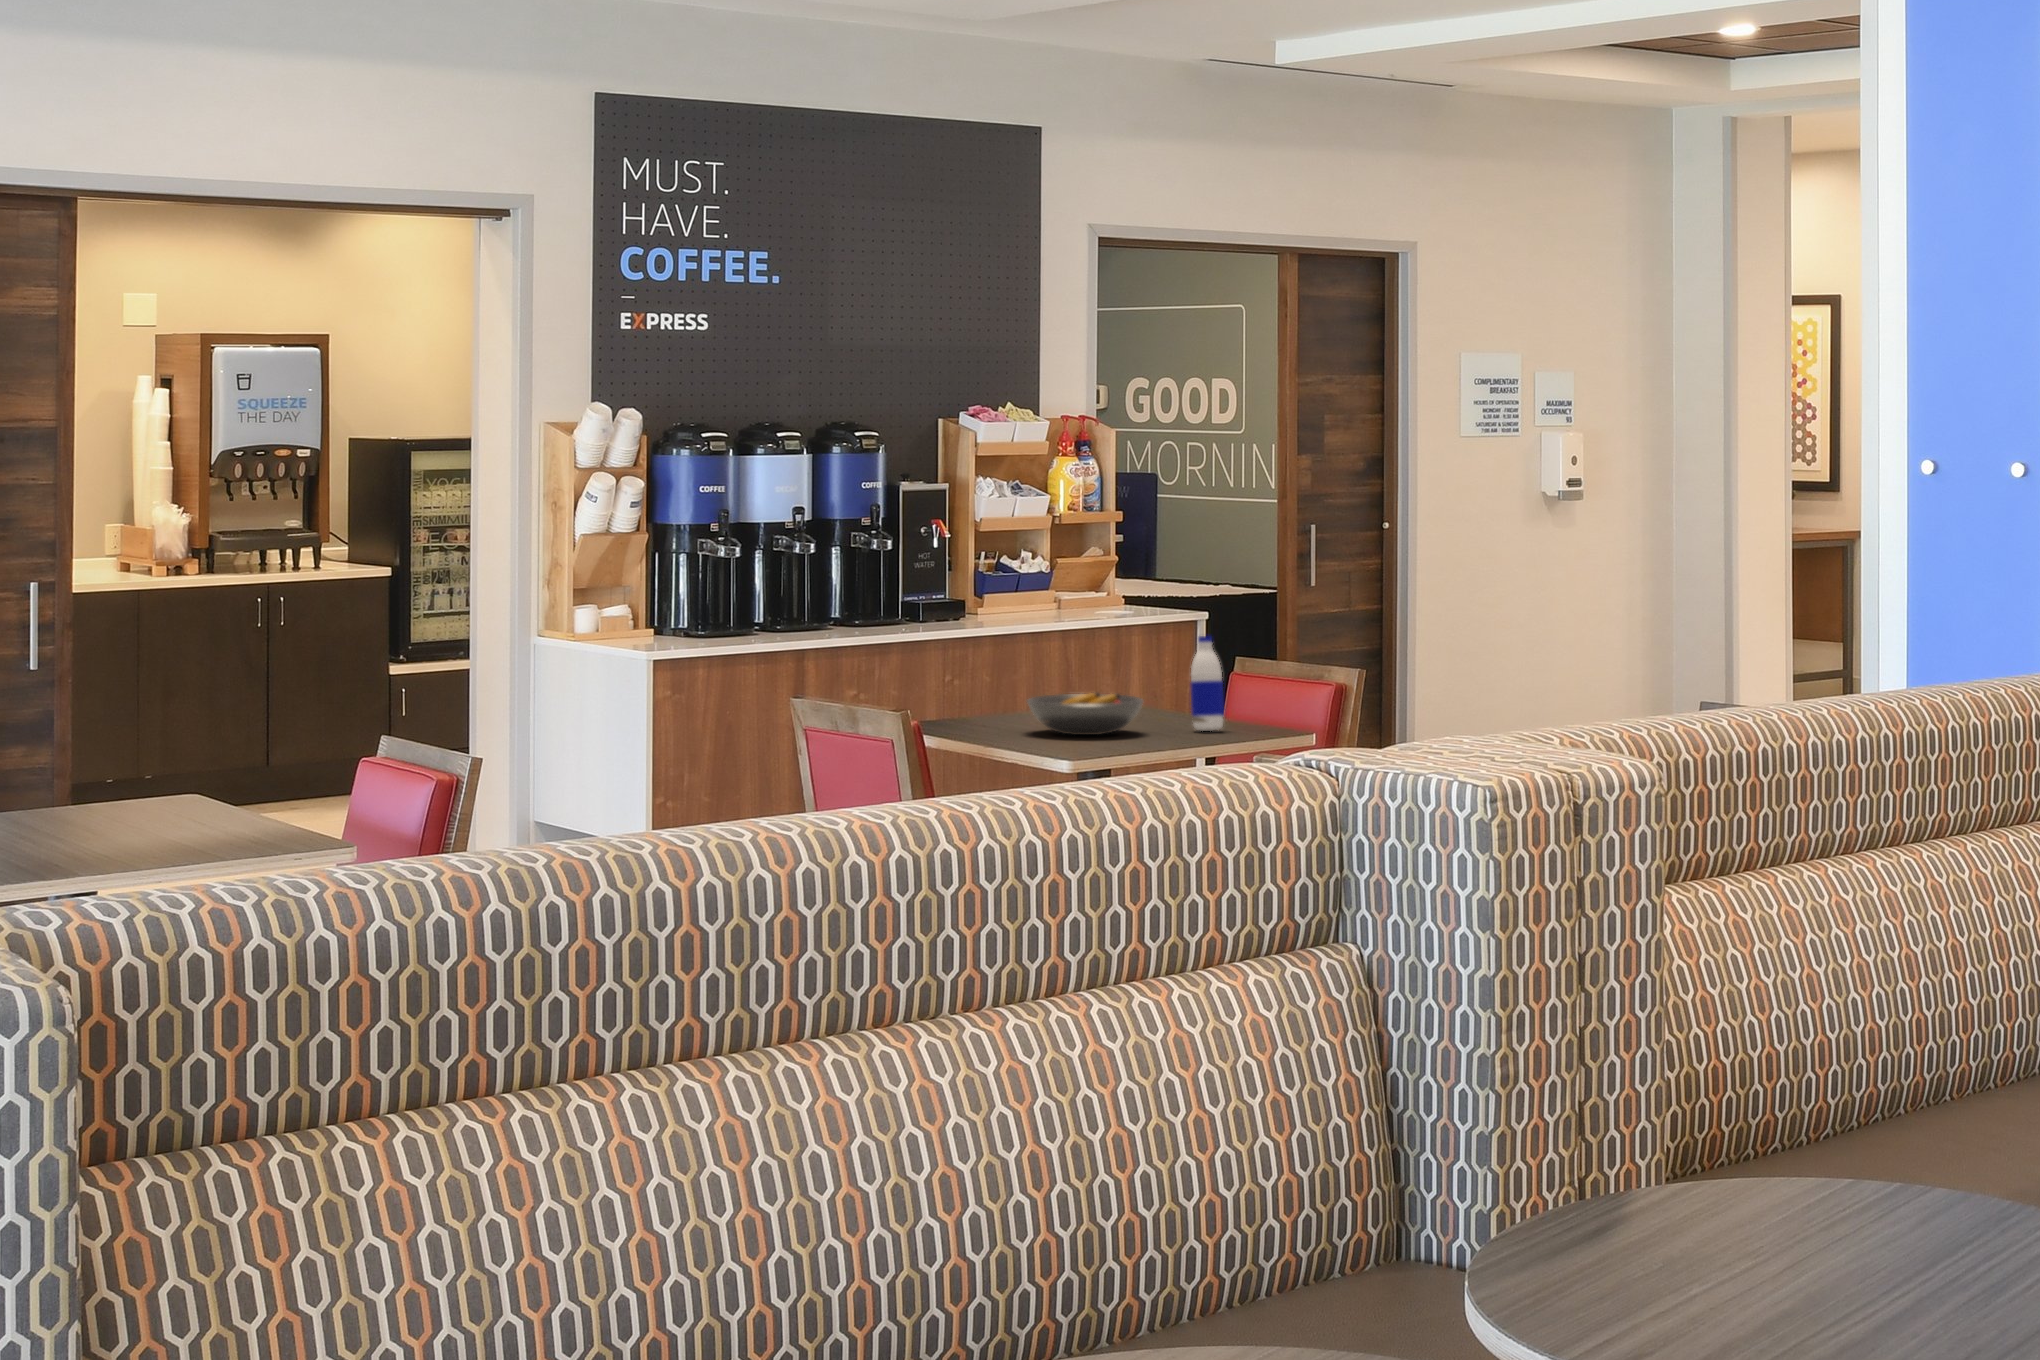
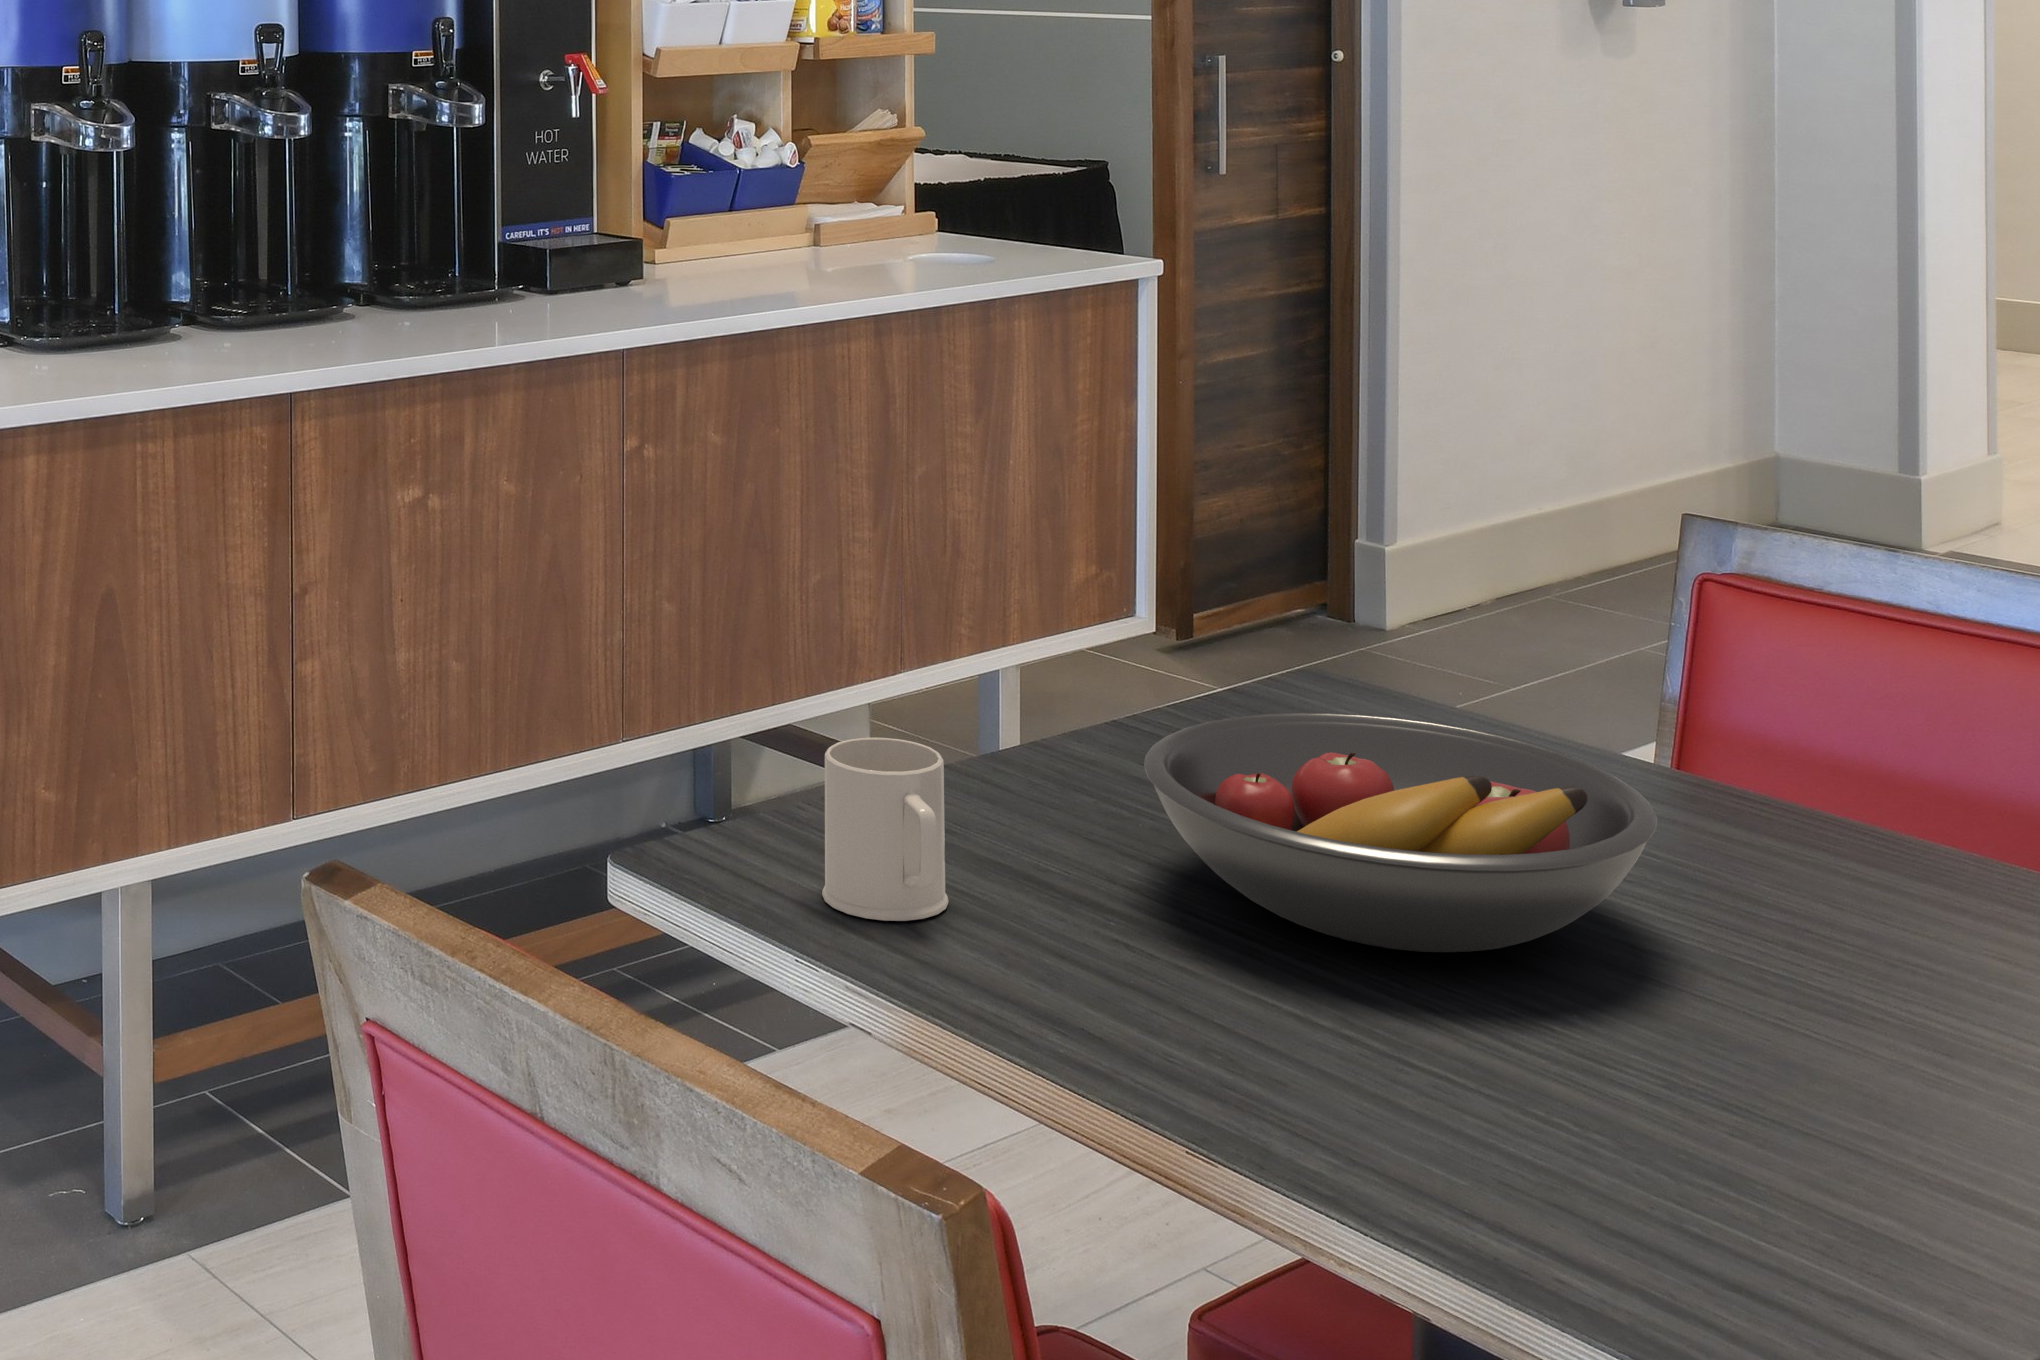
water bottle: present [1191,636,1224,731] -> none [1762,508,1919,896]
mug: none [944,695,975,734] -> present [822,738,949,921]

